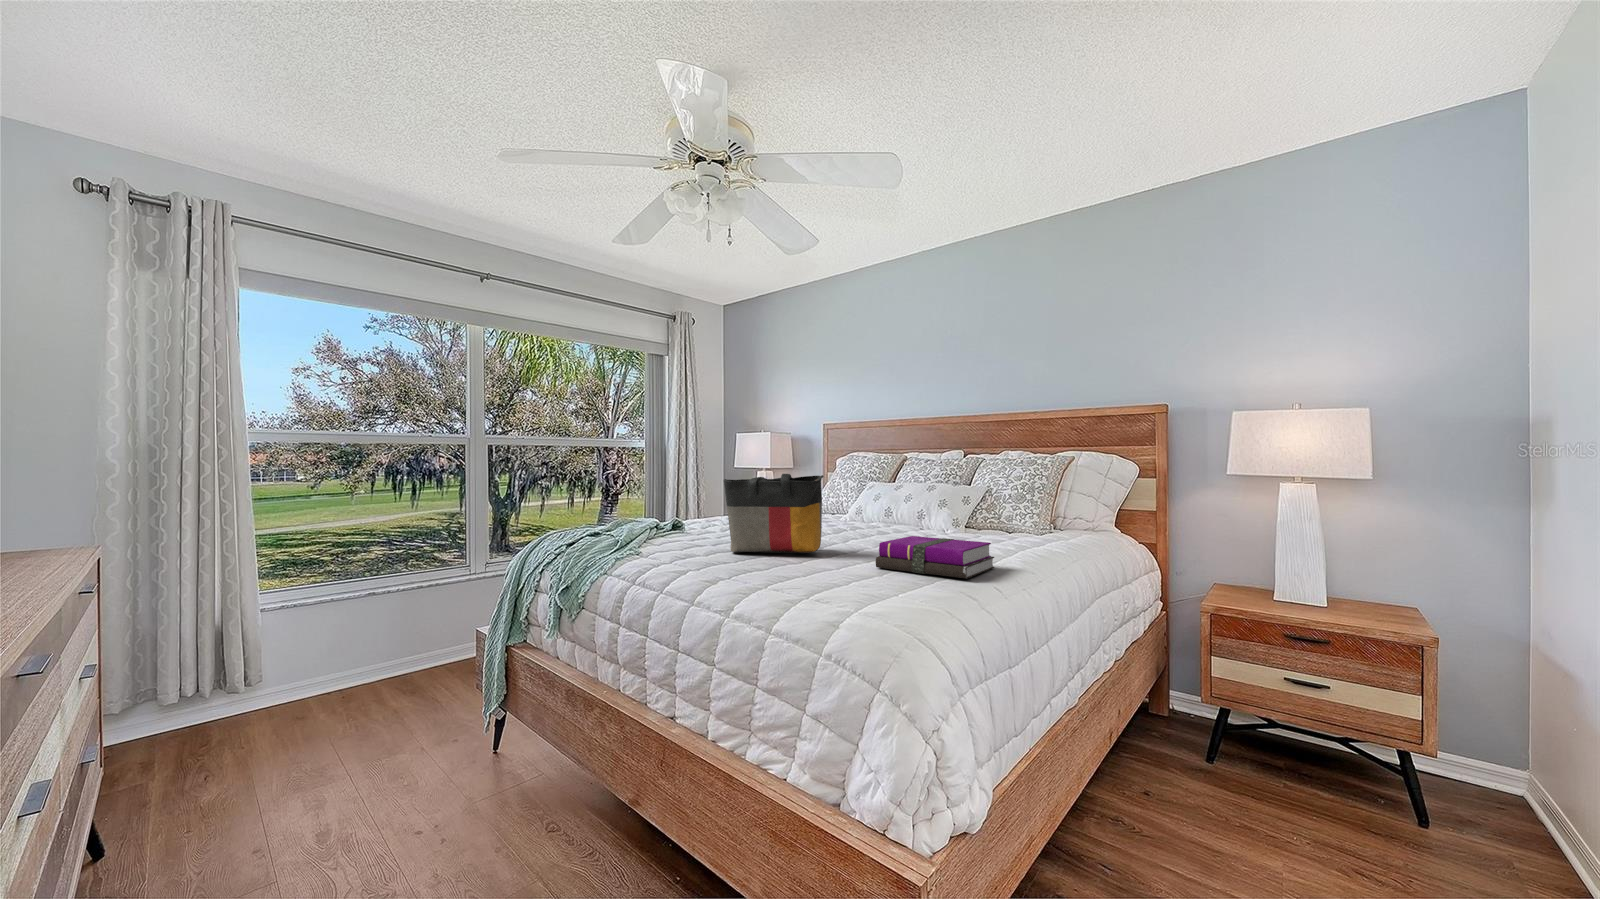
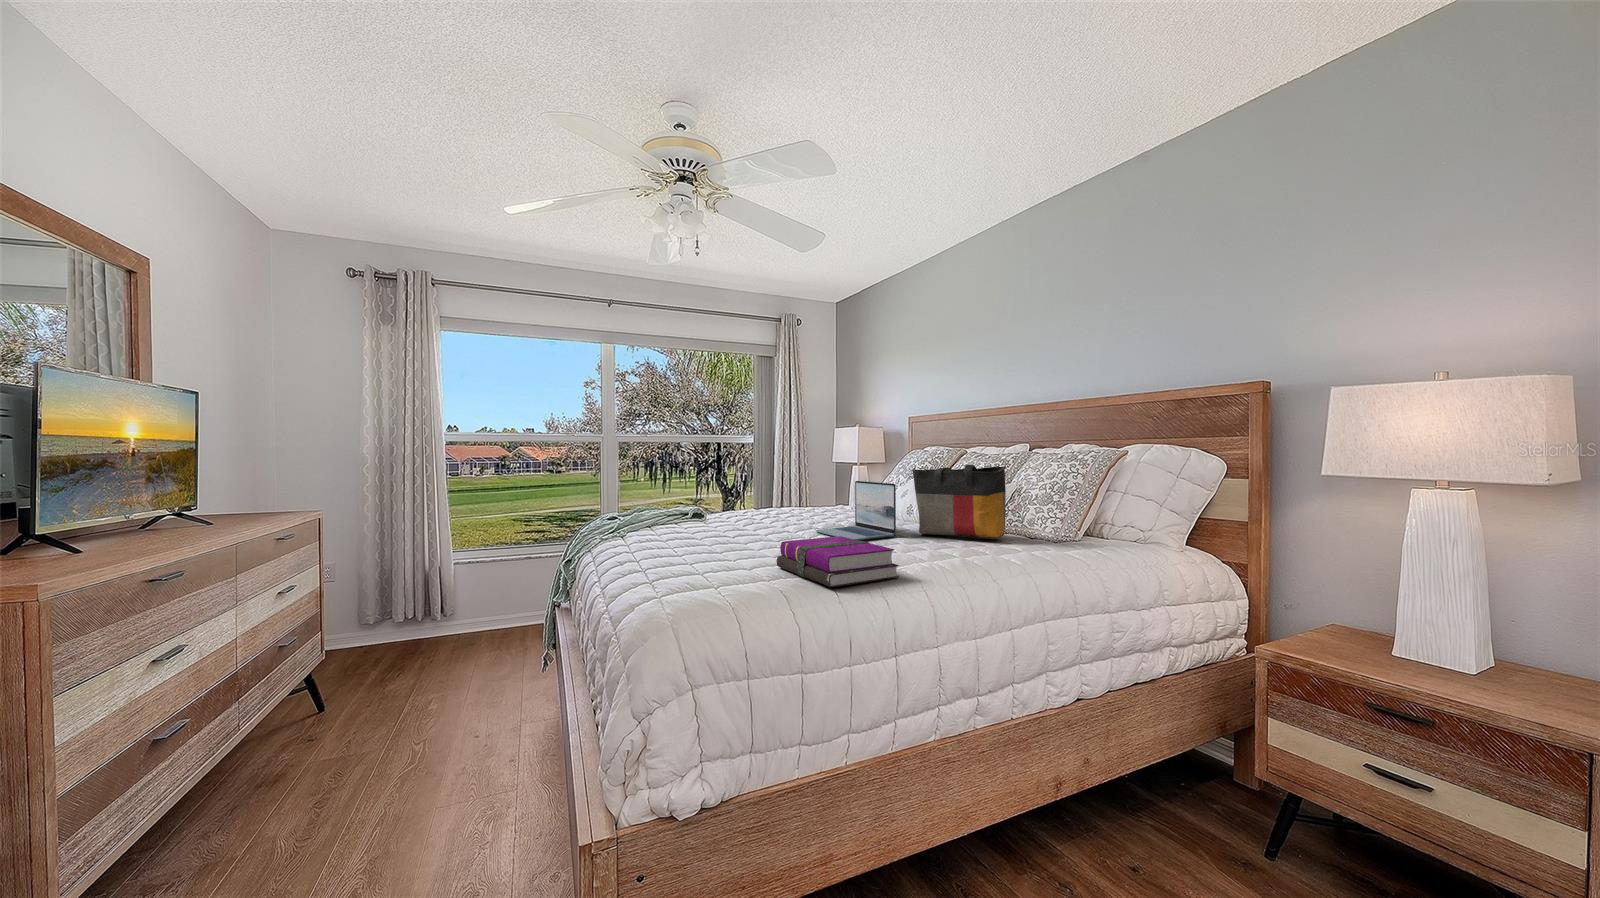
tote bag: present [724,474,824,553] -> present [913,465,1006,539]
laptop: none [829,486,911,542] -> present [816,481,896,540]

